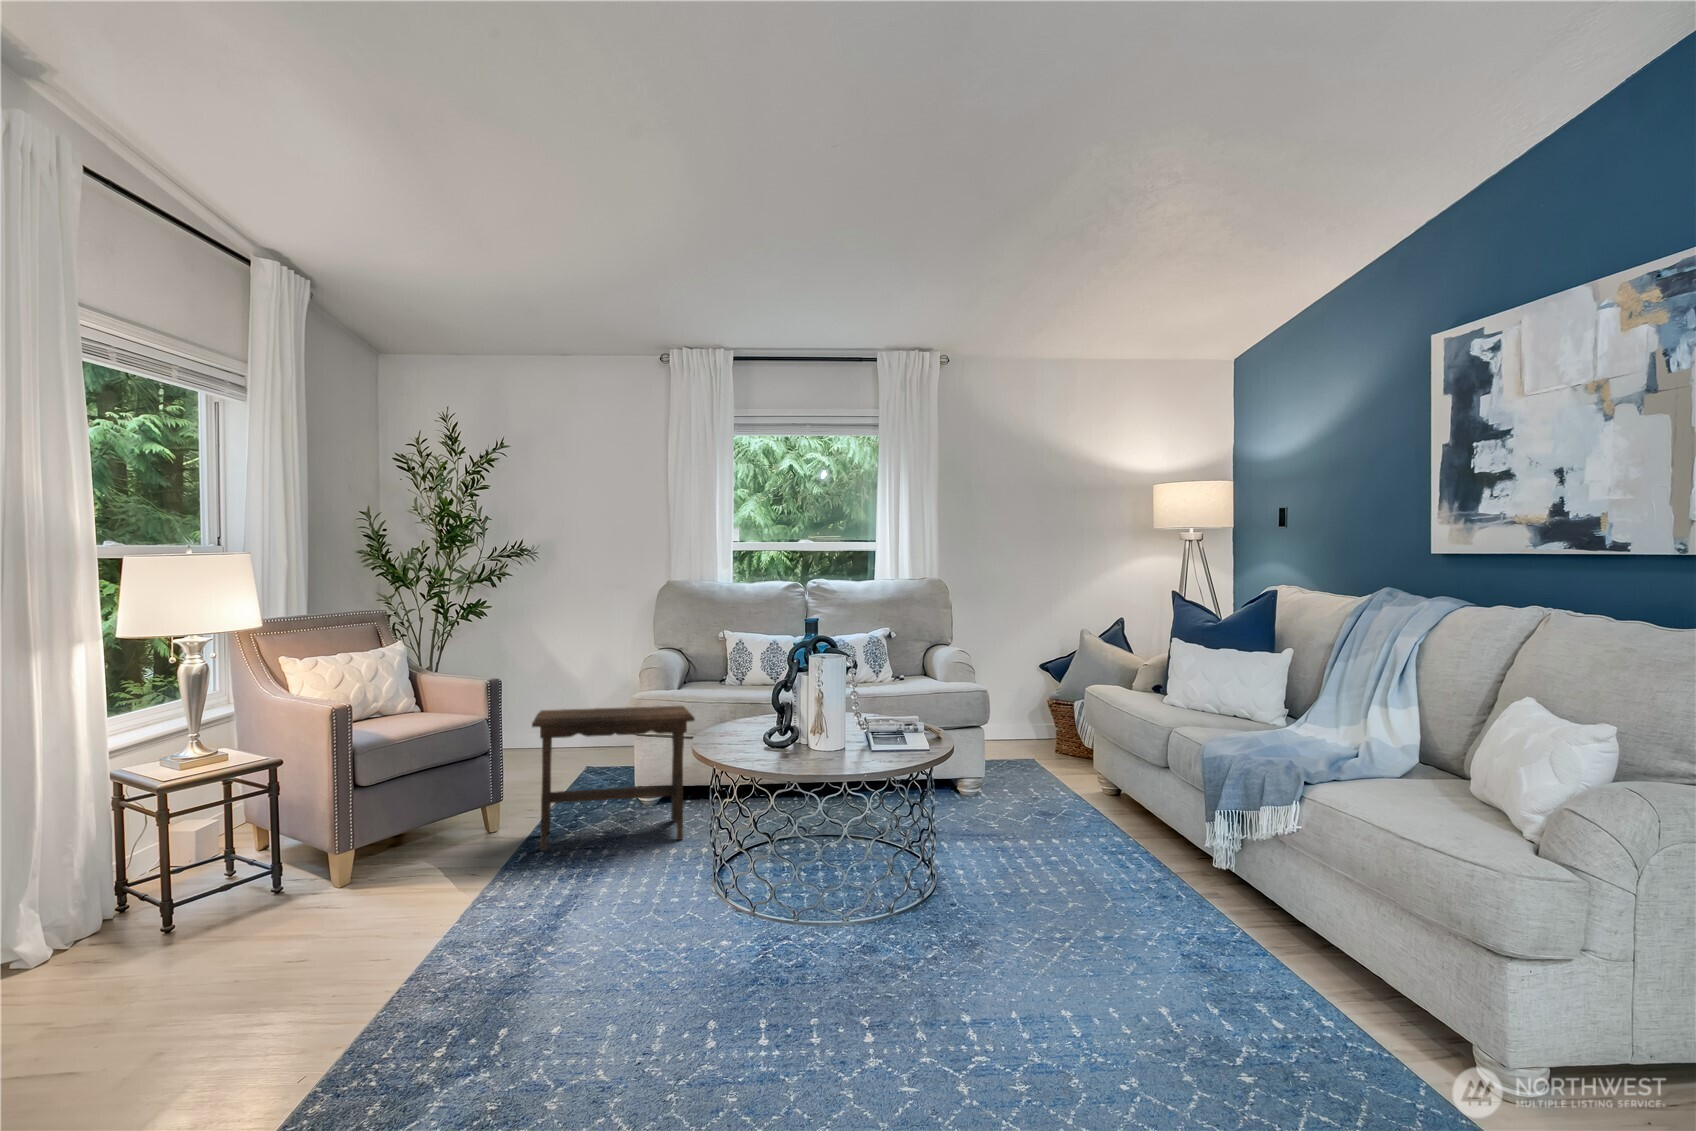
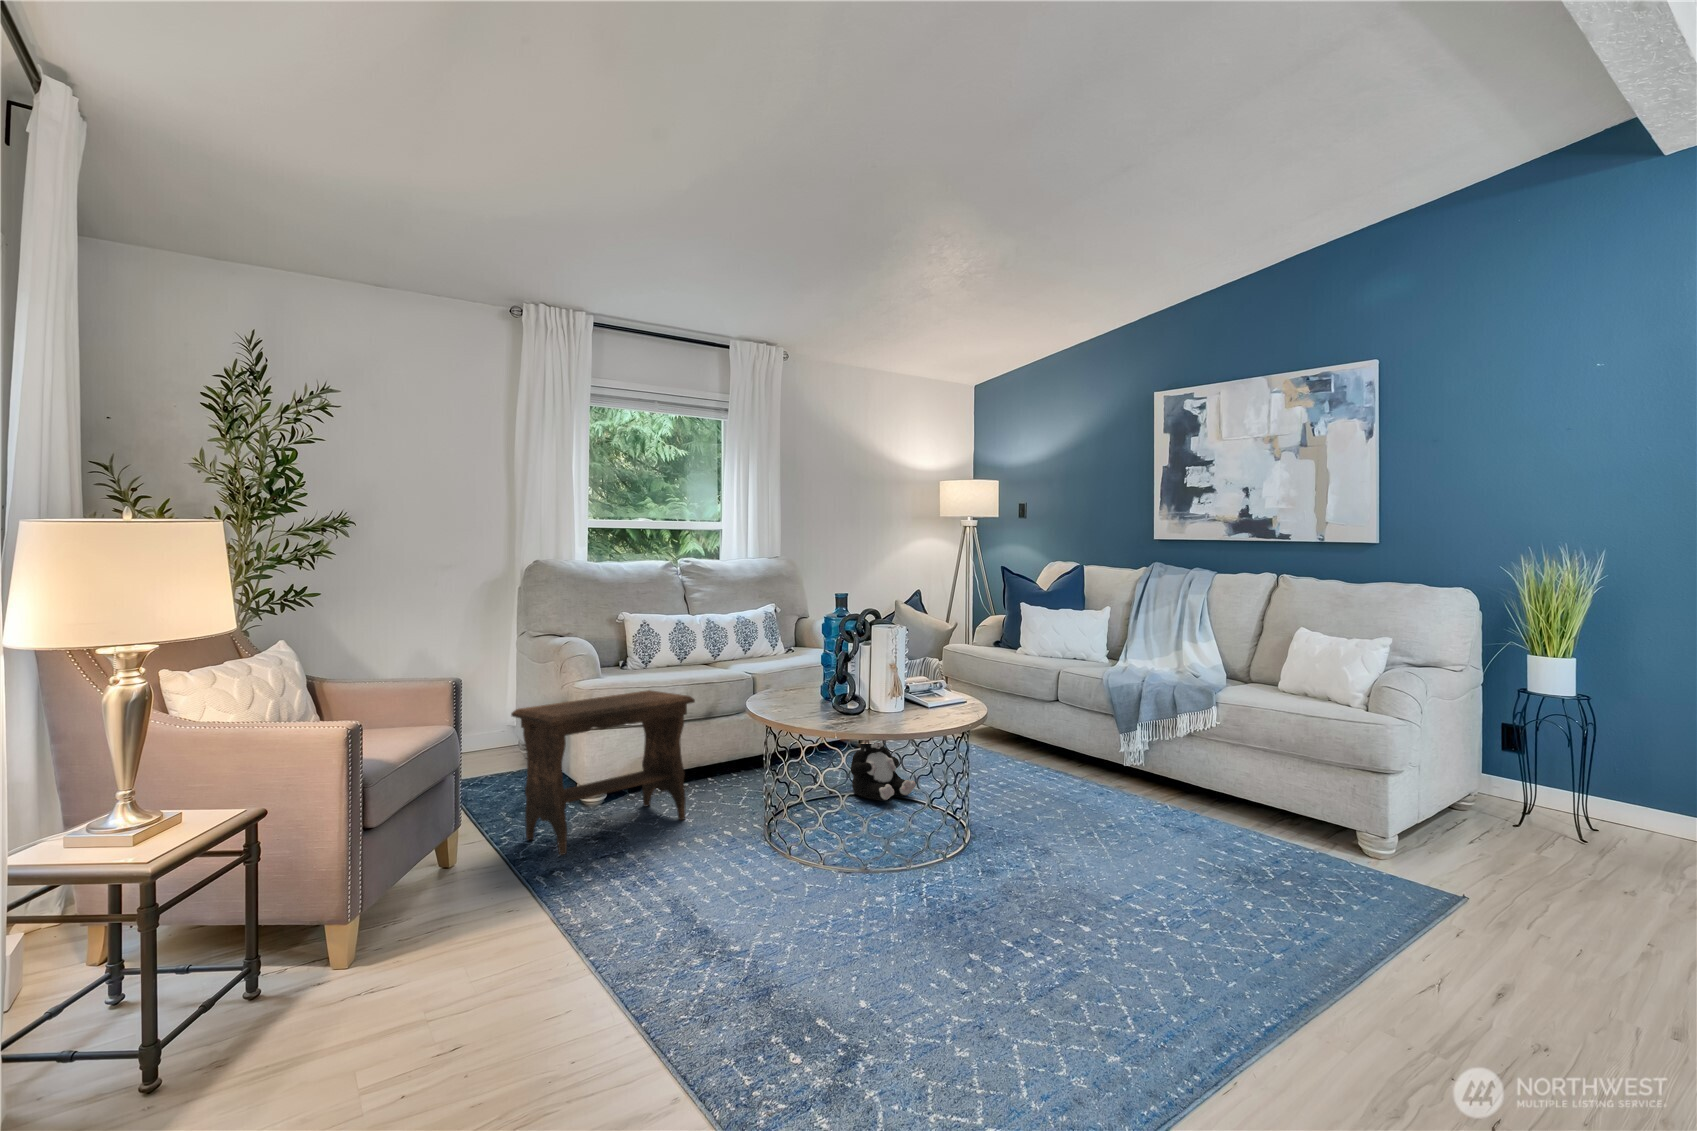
plush toy: none [859,768,924,858] -> present [851,743,916,801]

